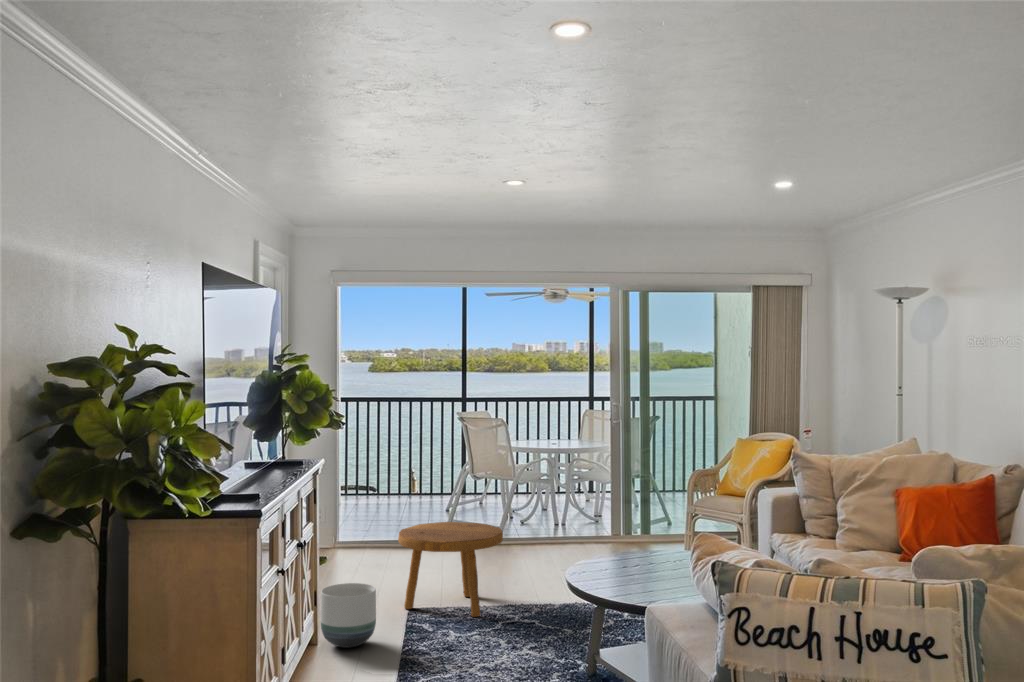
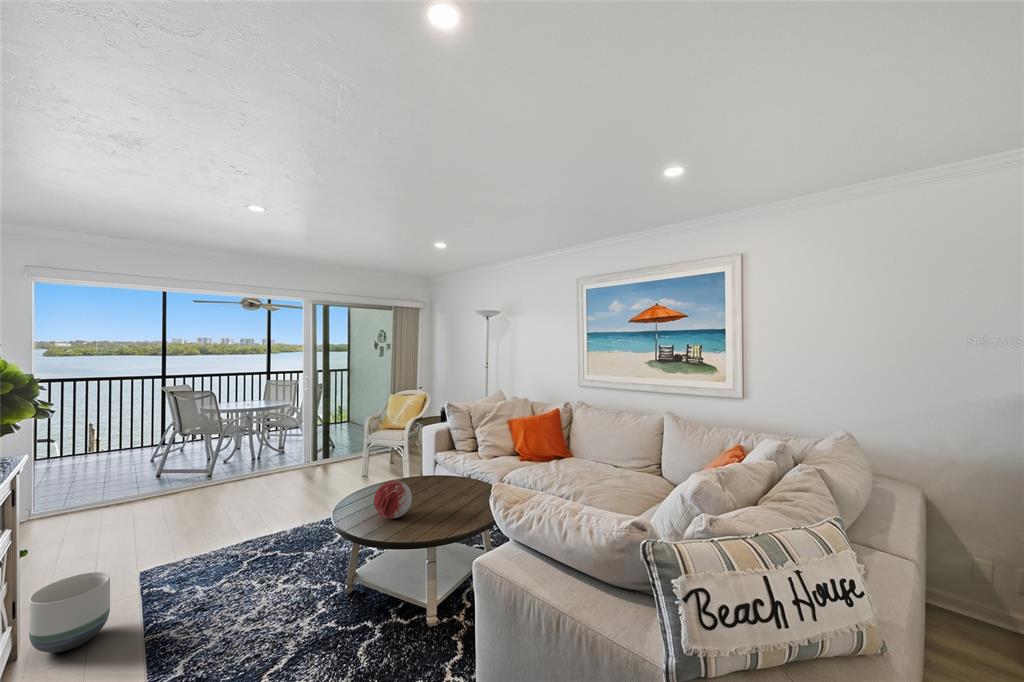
footstool: present [398,522,503,617] -> none [128,481,240,574]
decorative orb: none [613,535,663,584] -> present [374,480,412,519]

